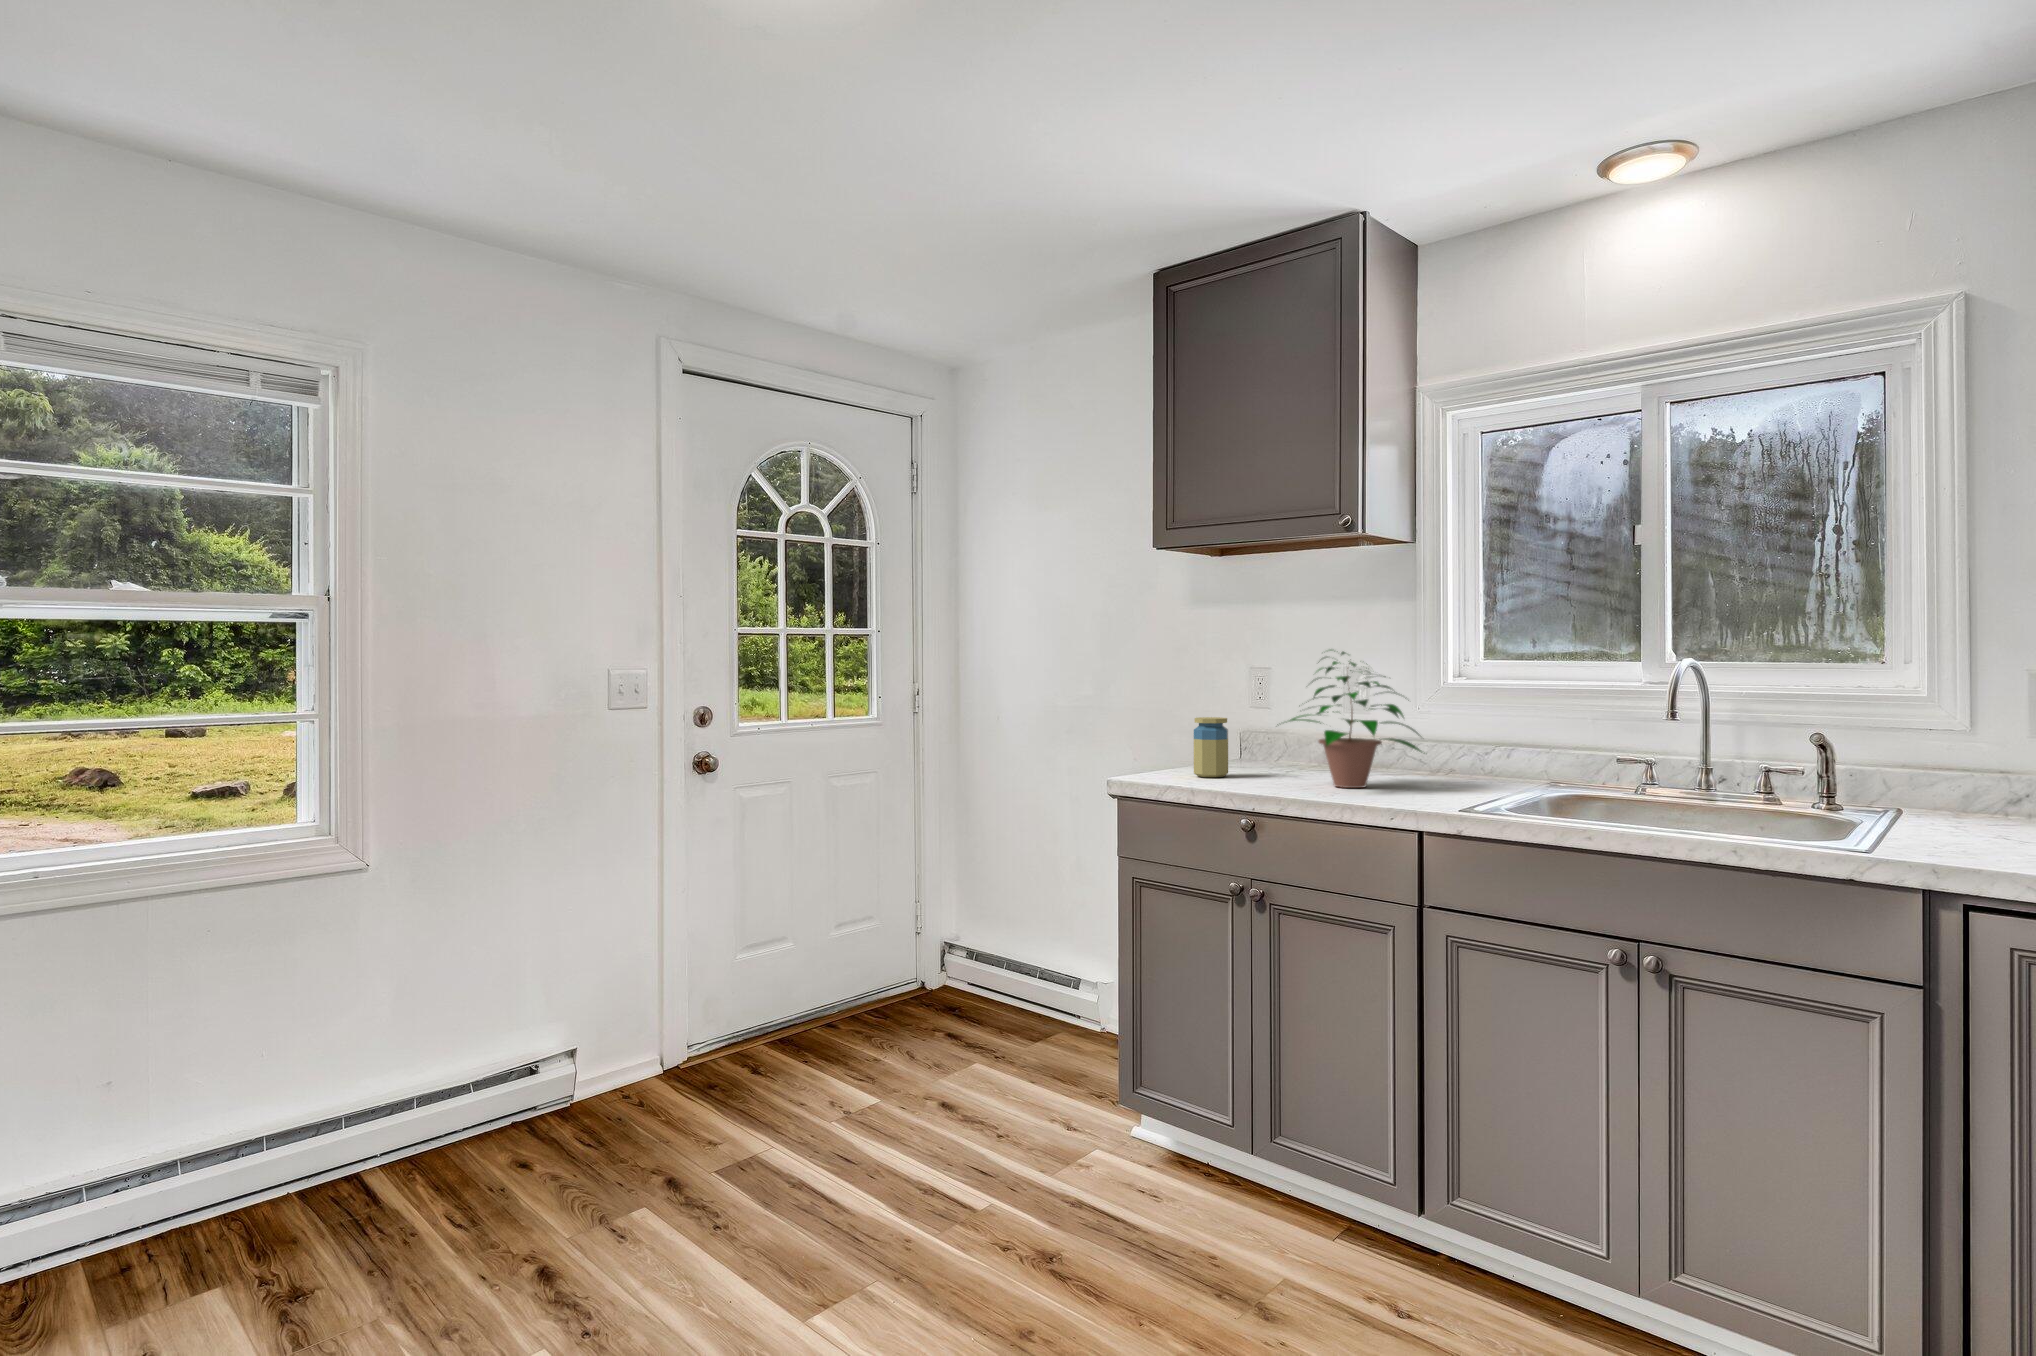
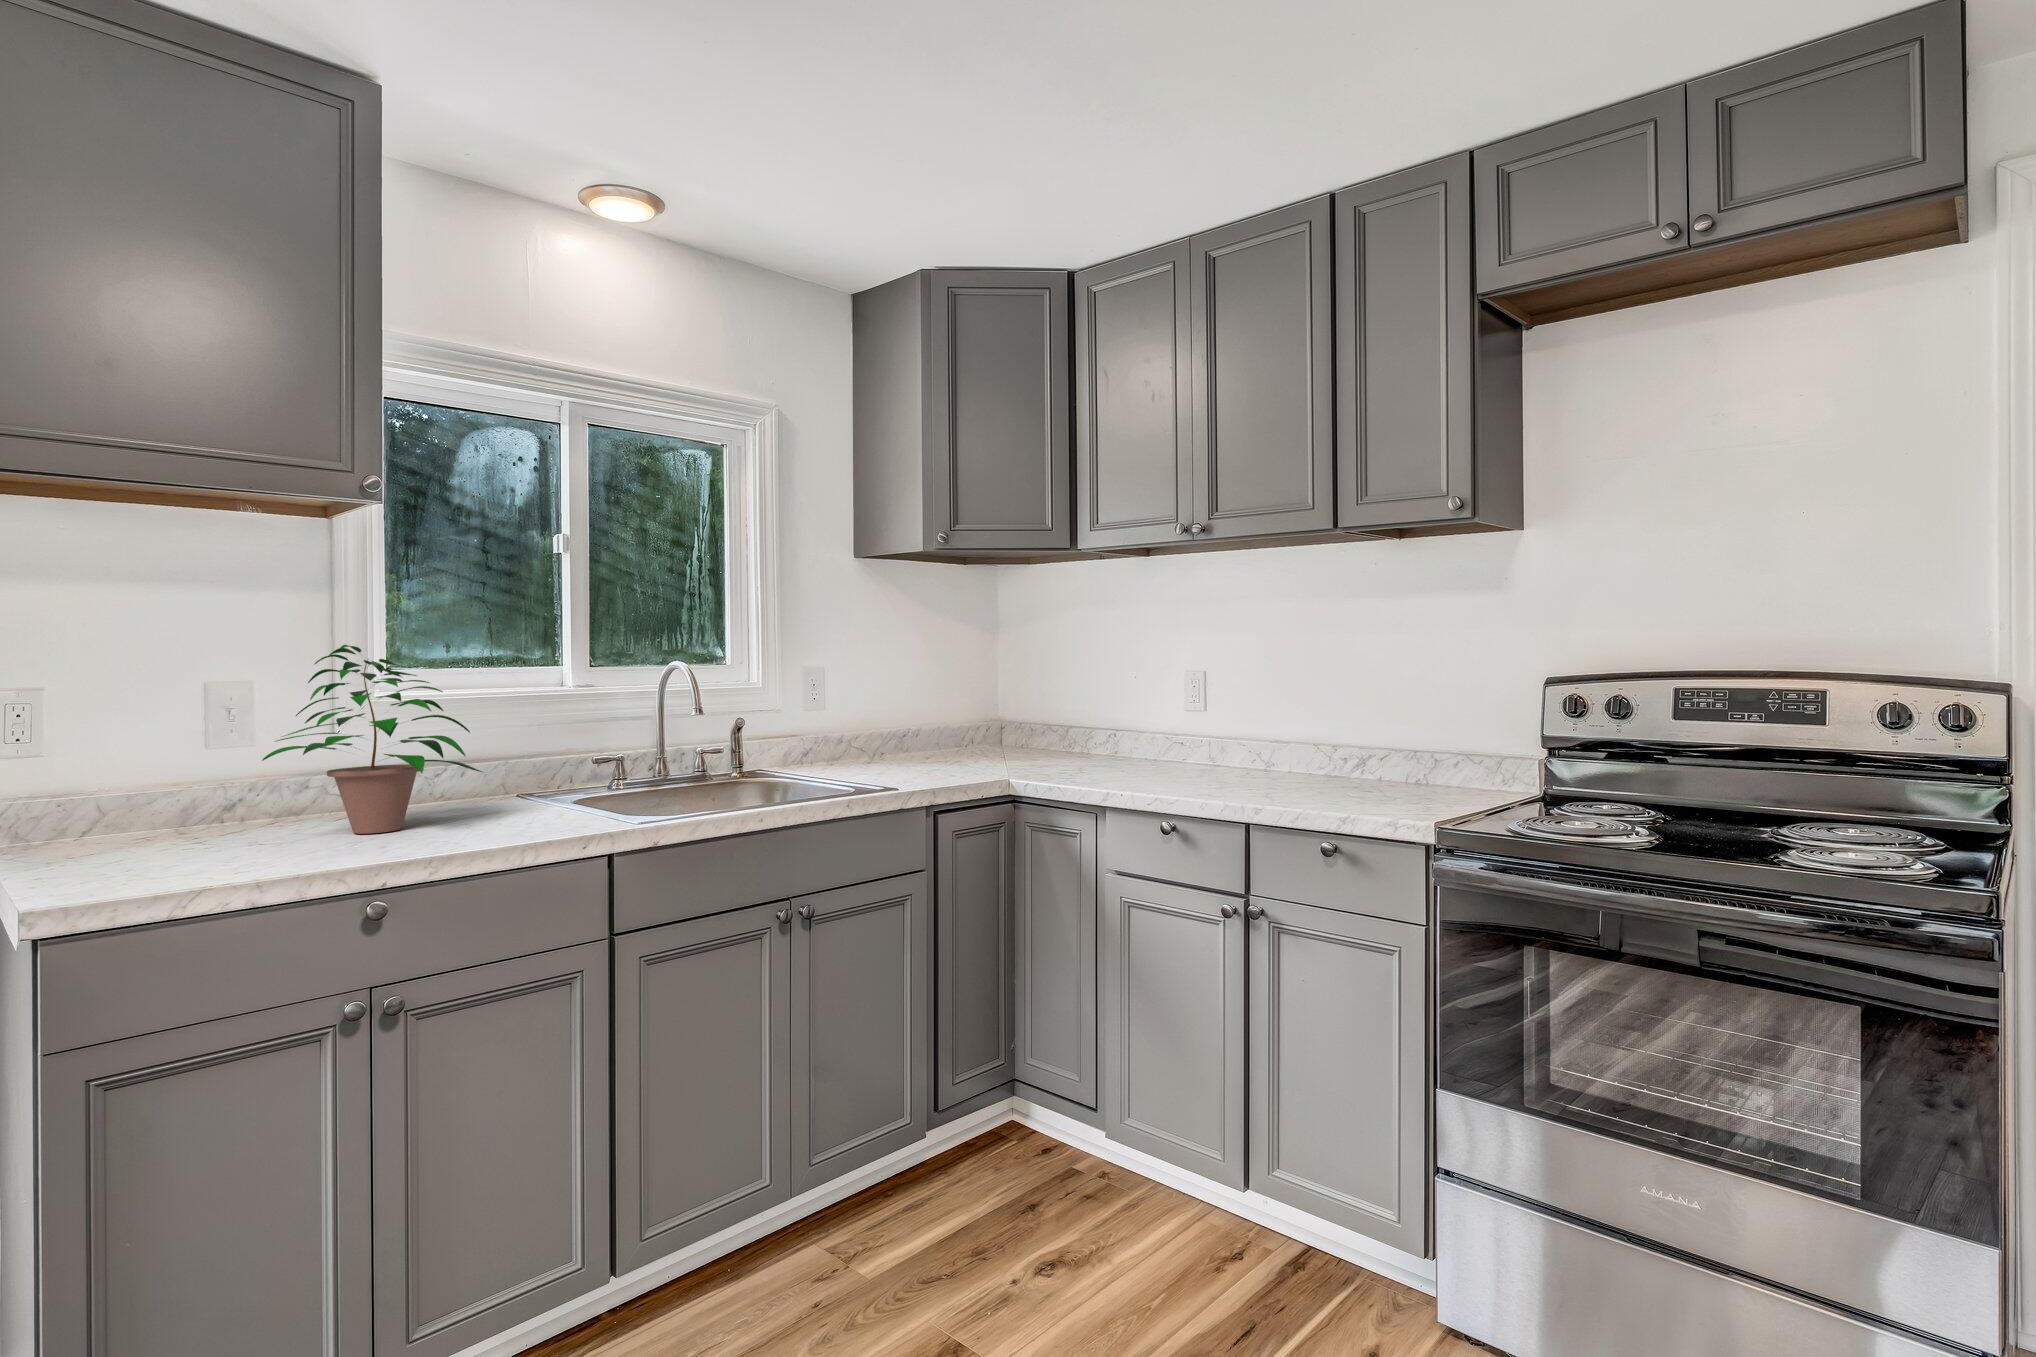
jar: present [1194,717,1228,777] -> none [34,761,120,869]

